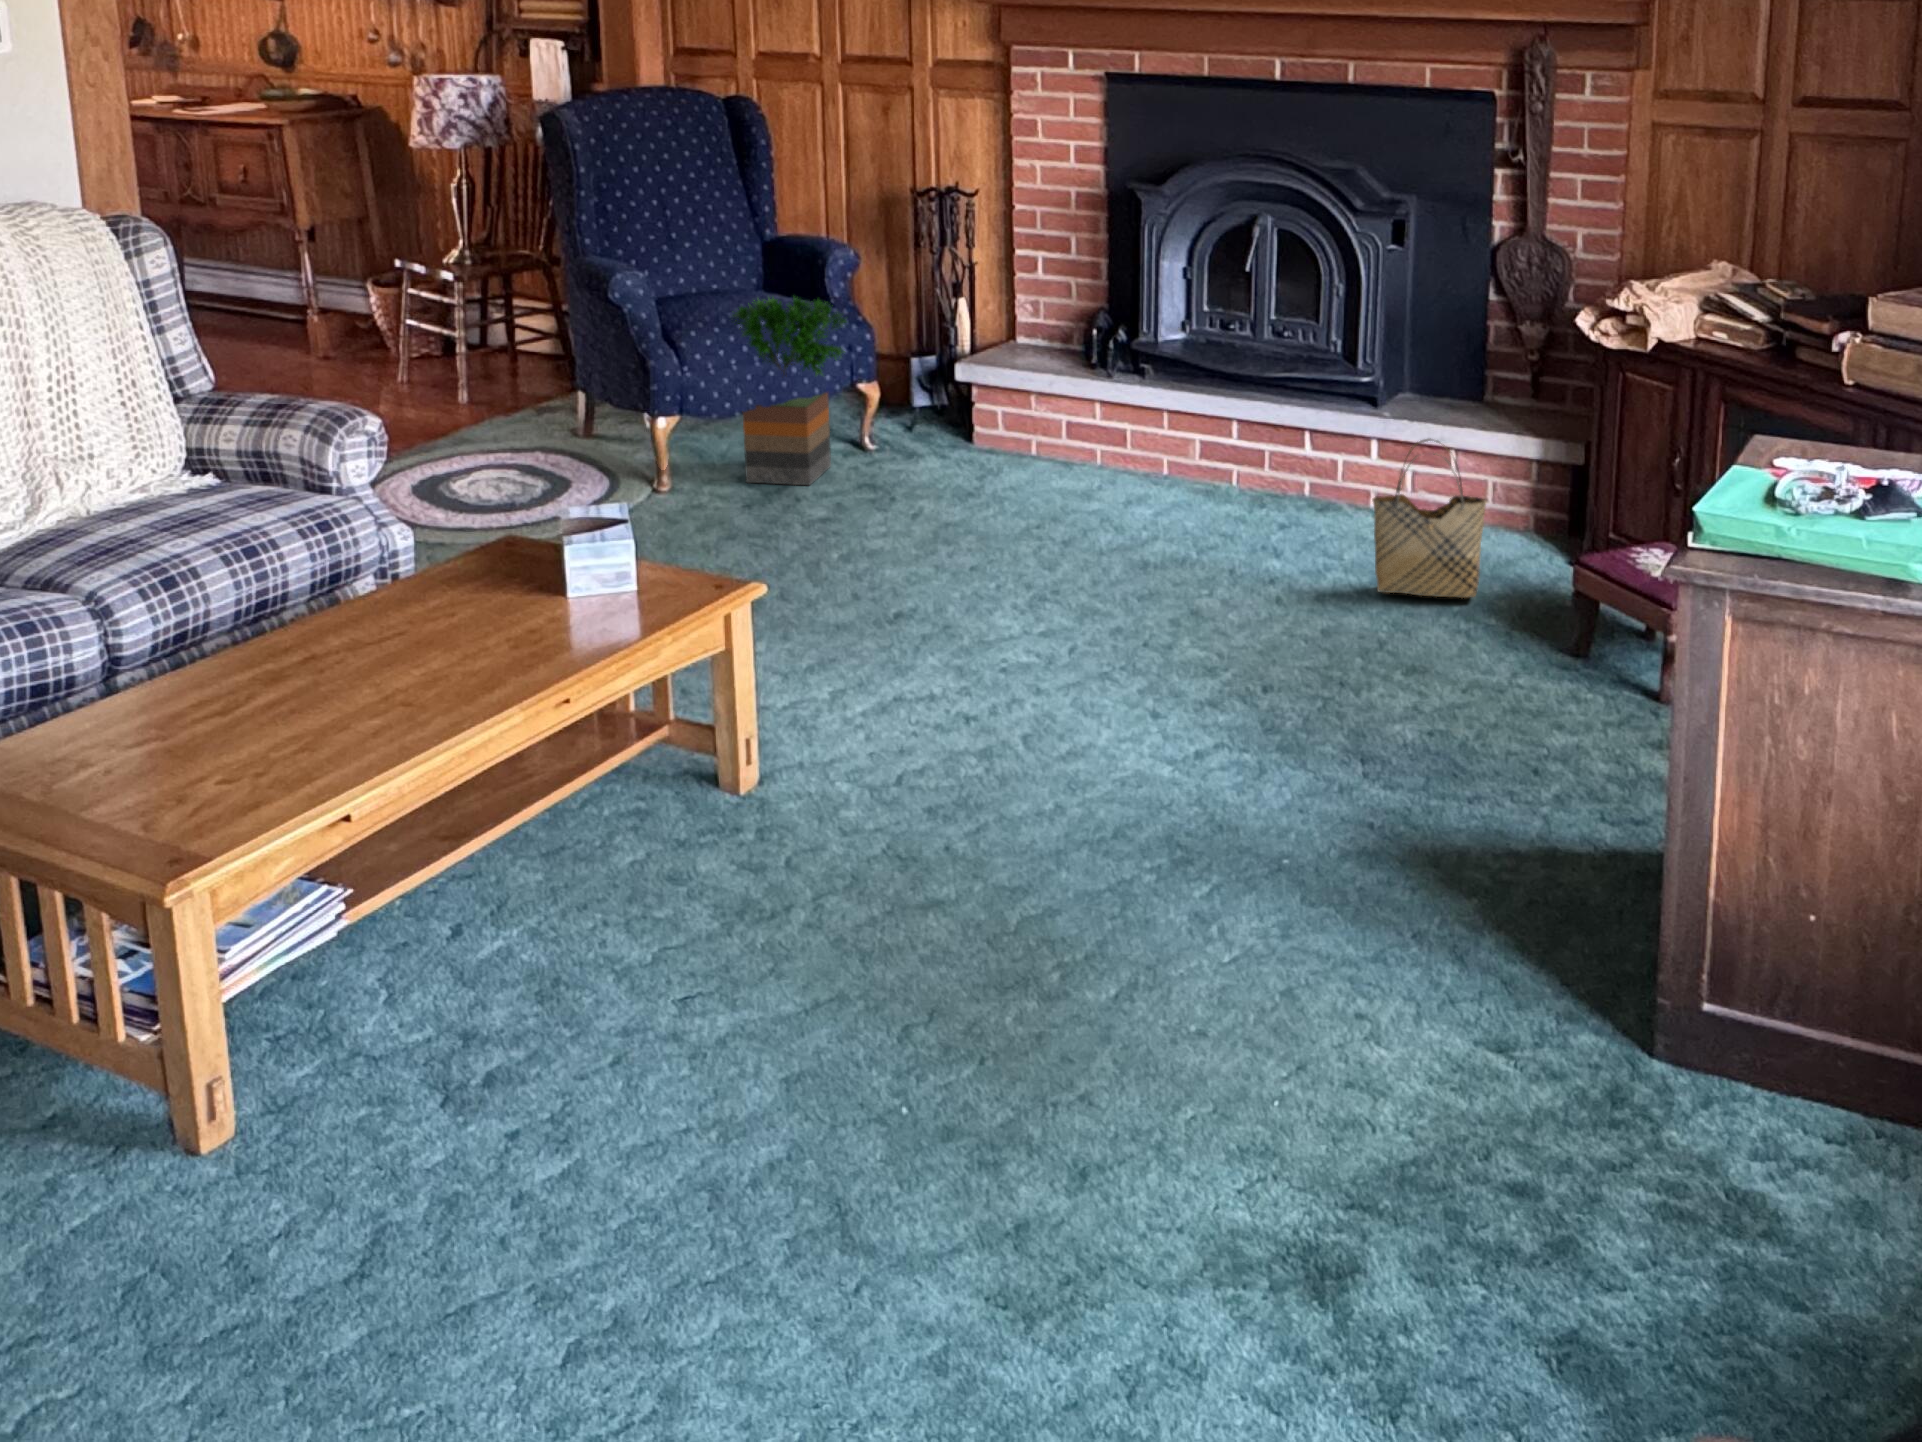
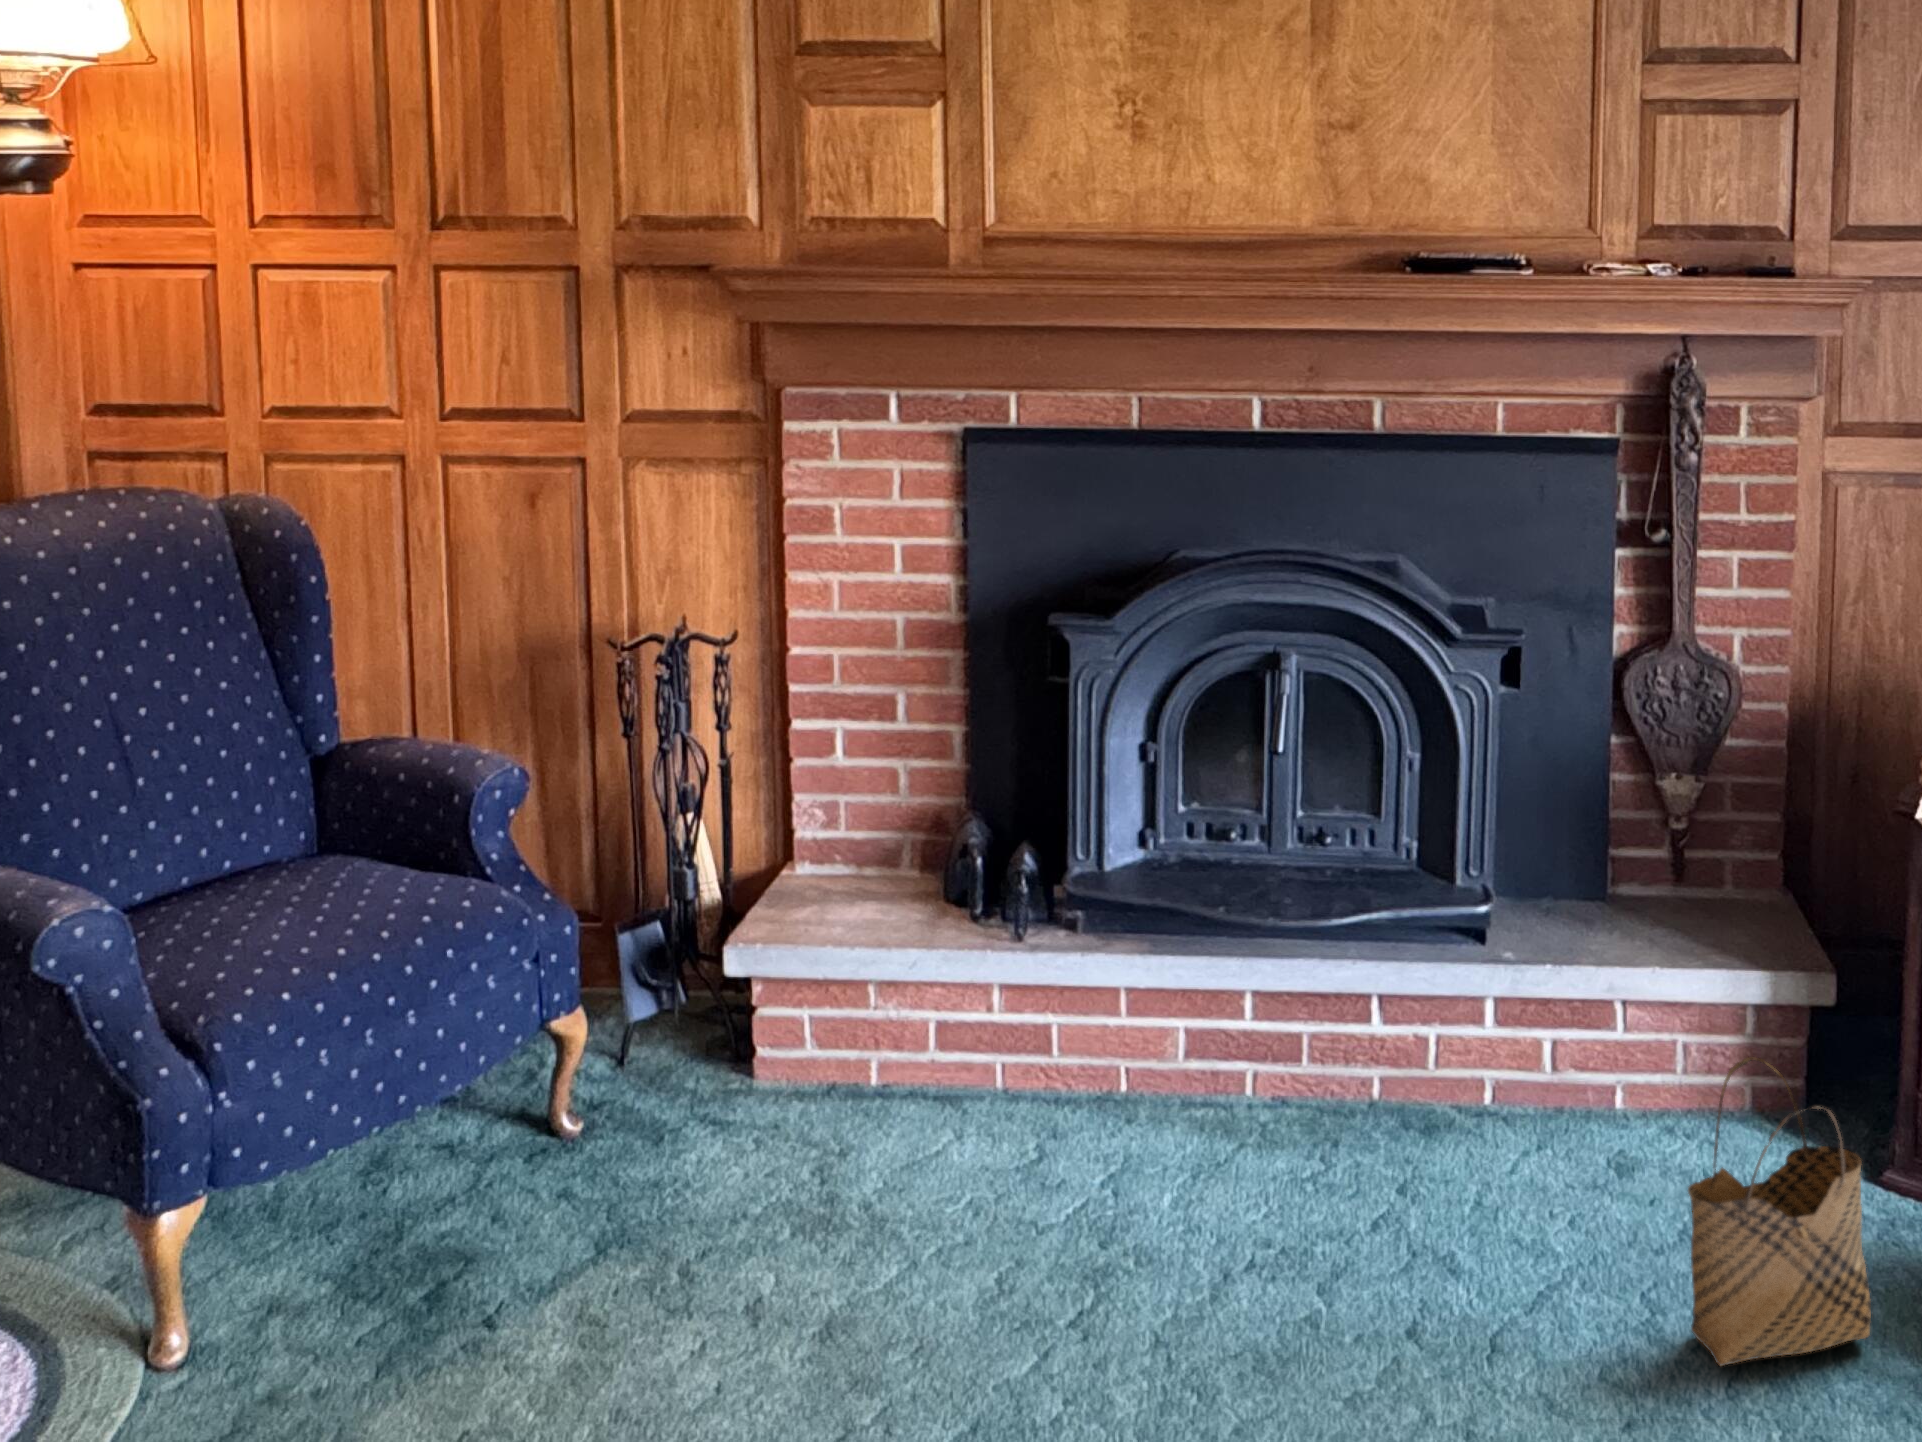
potted tree: present [734,298,846,485] -> none [287,892,553,1303]

